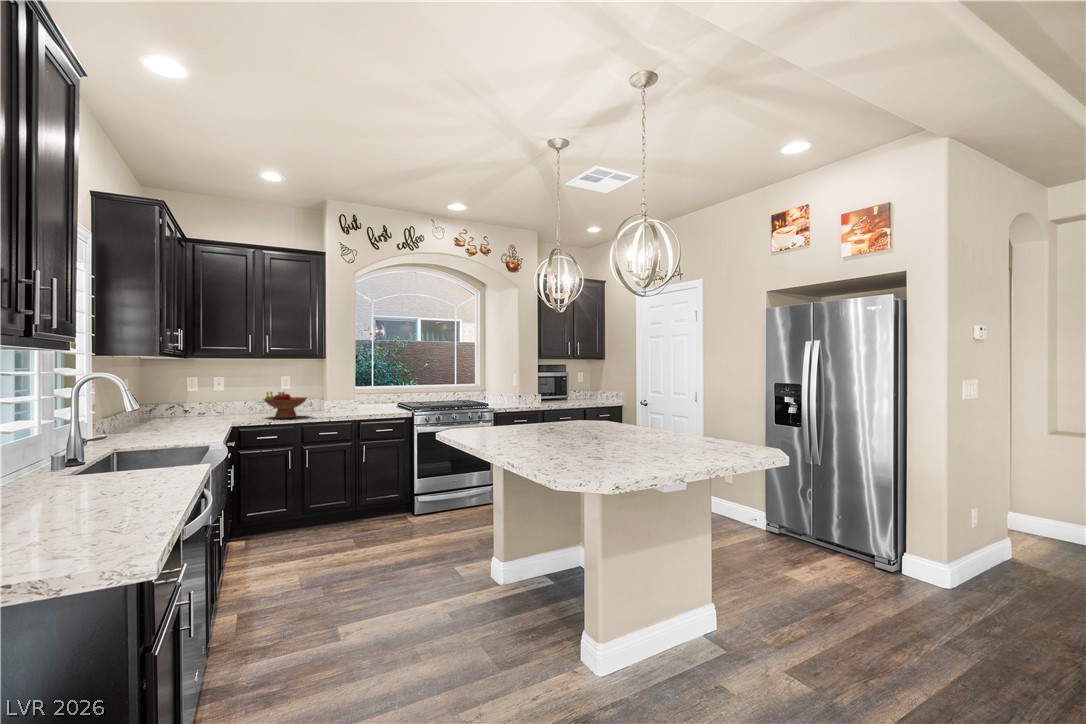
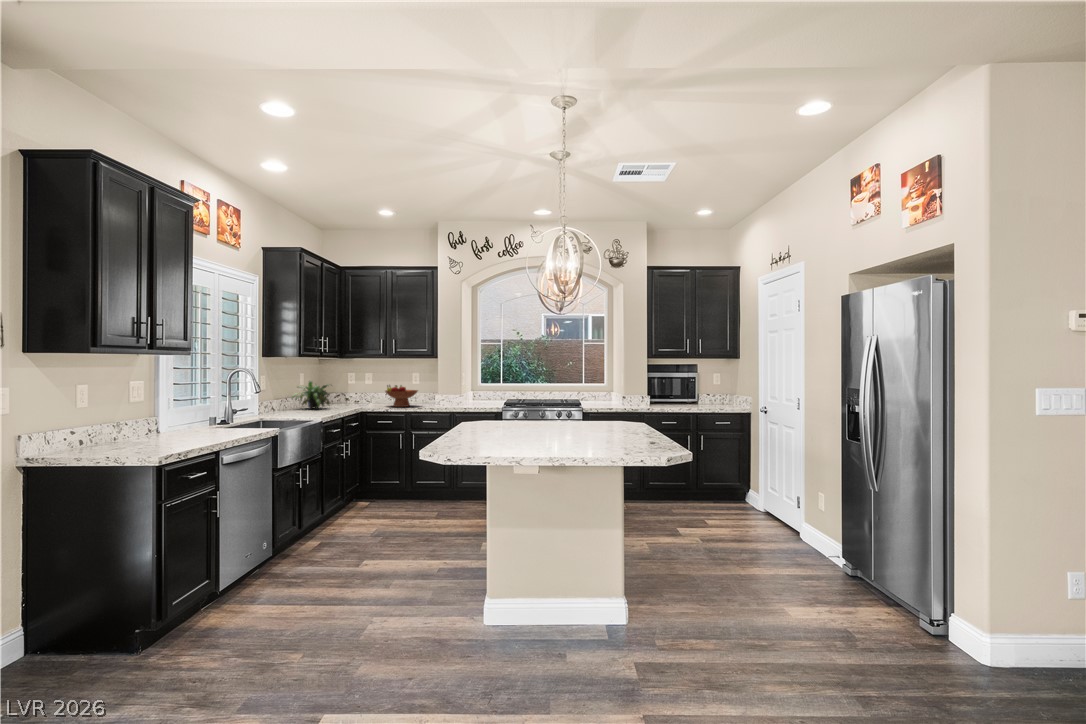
potted plant: none [139,389,200,428] -> present [292,381,330,409]

